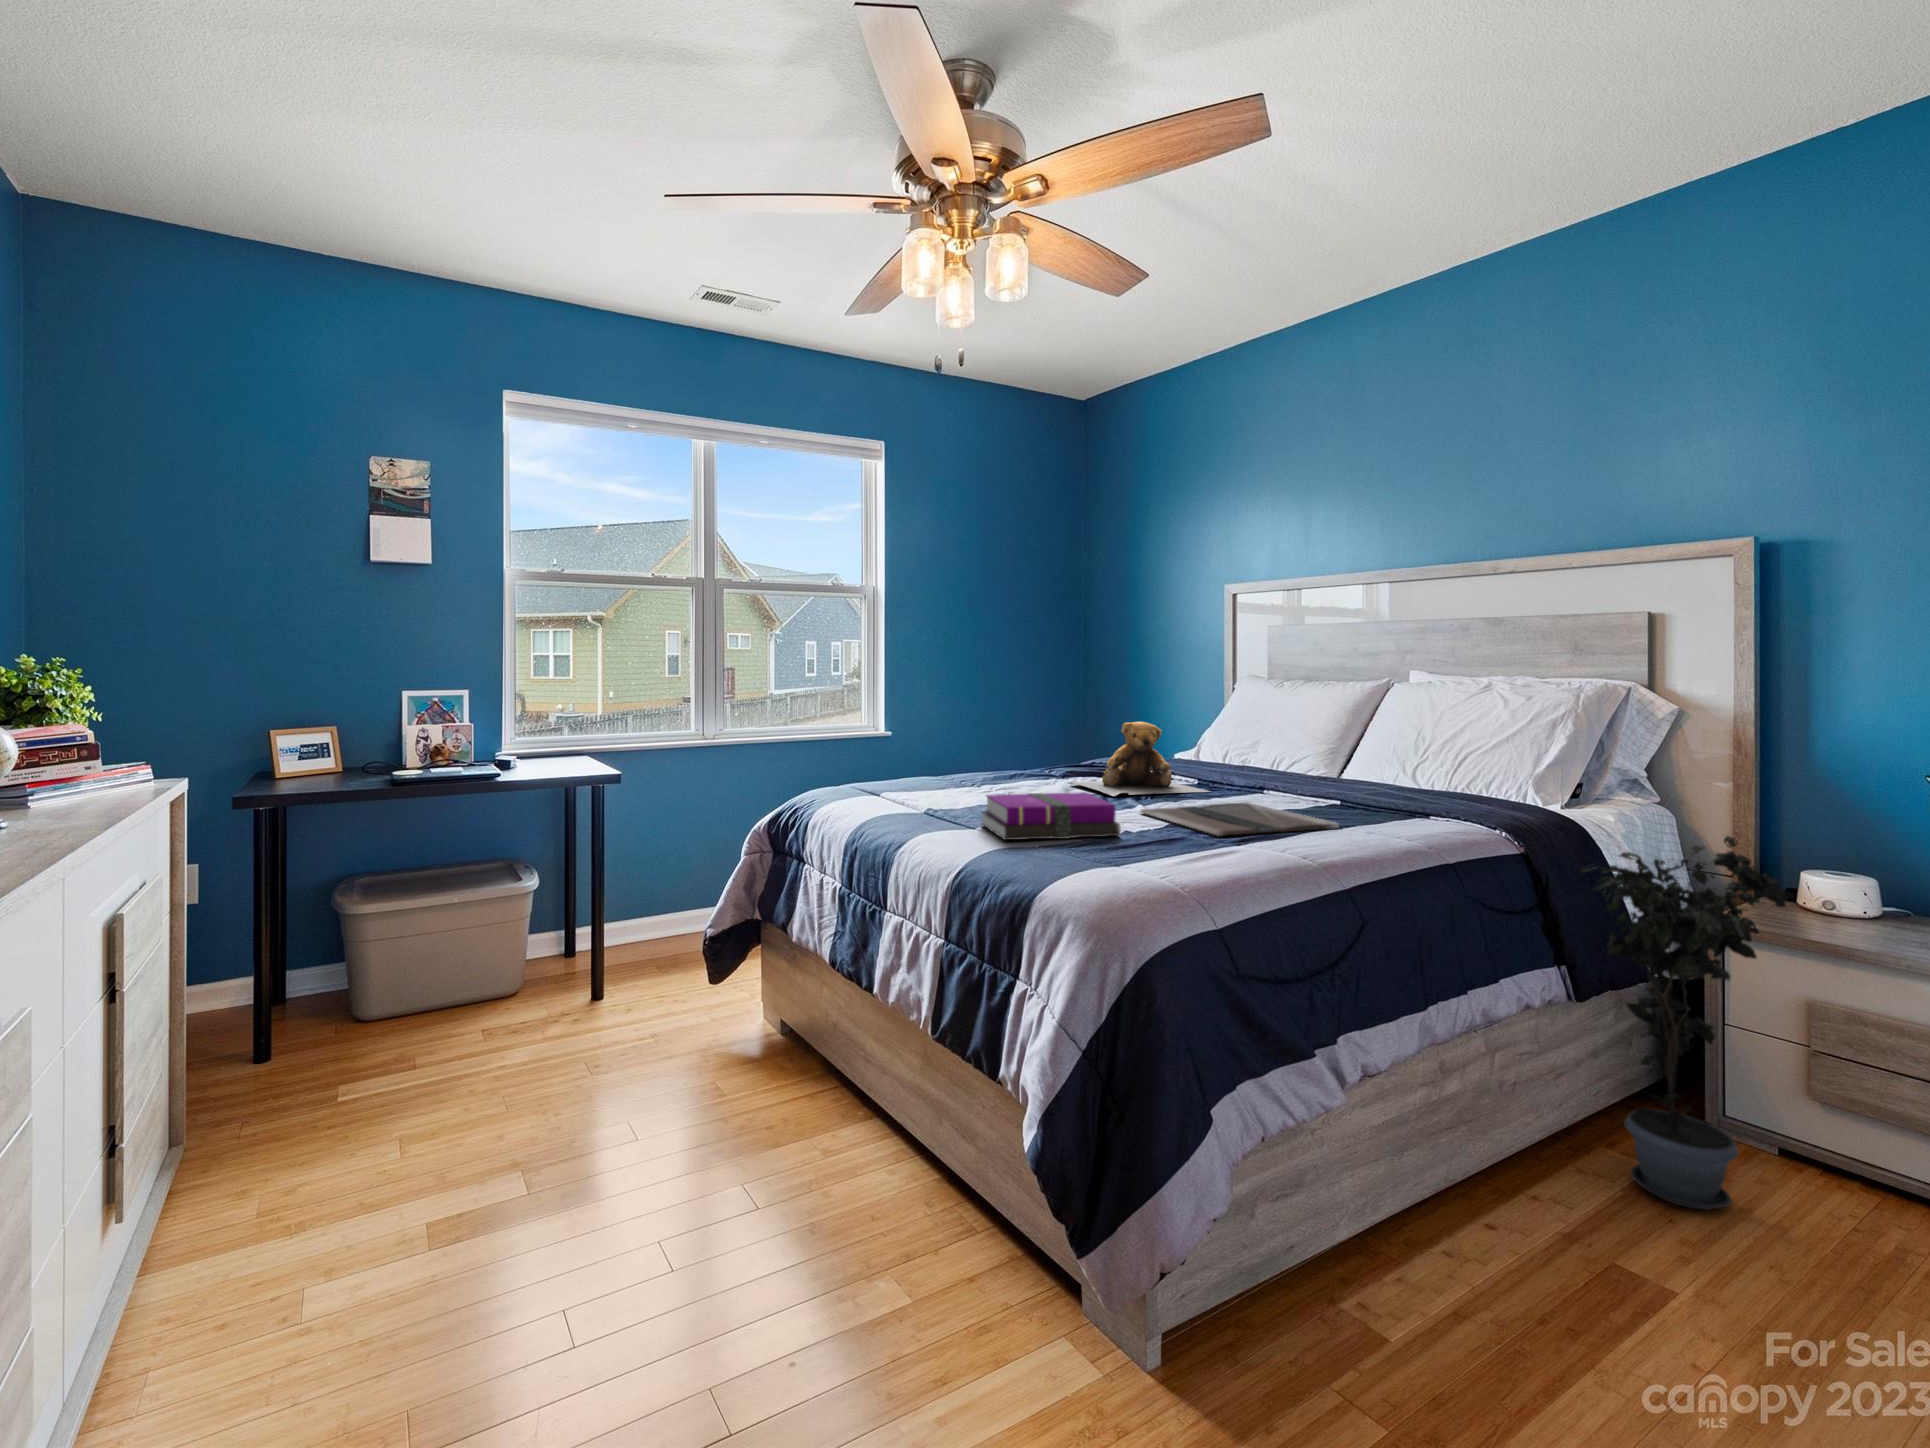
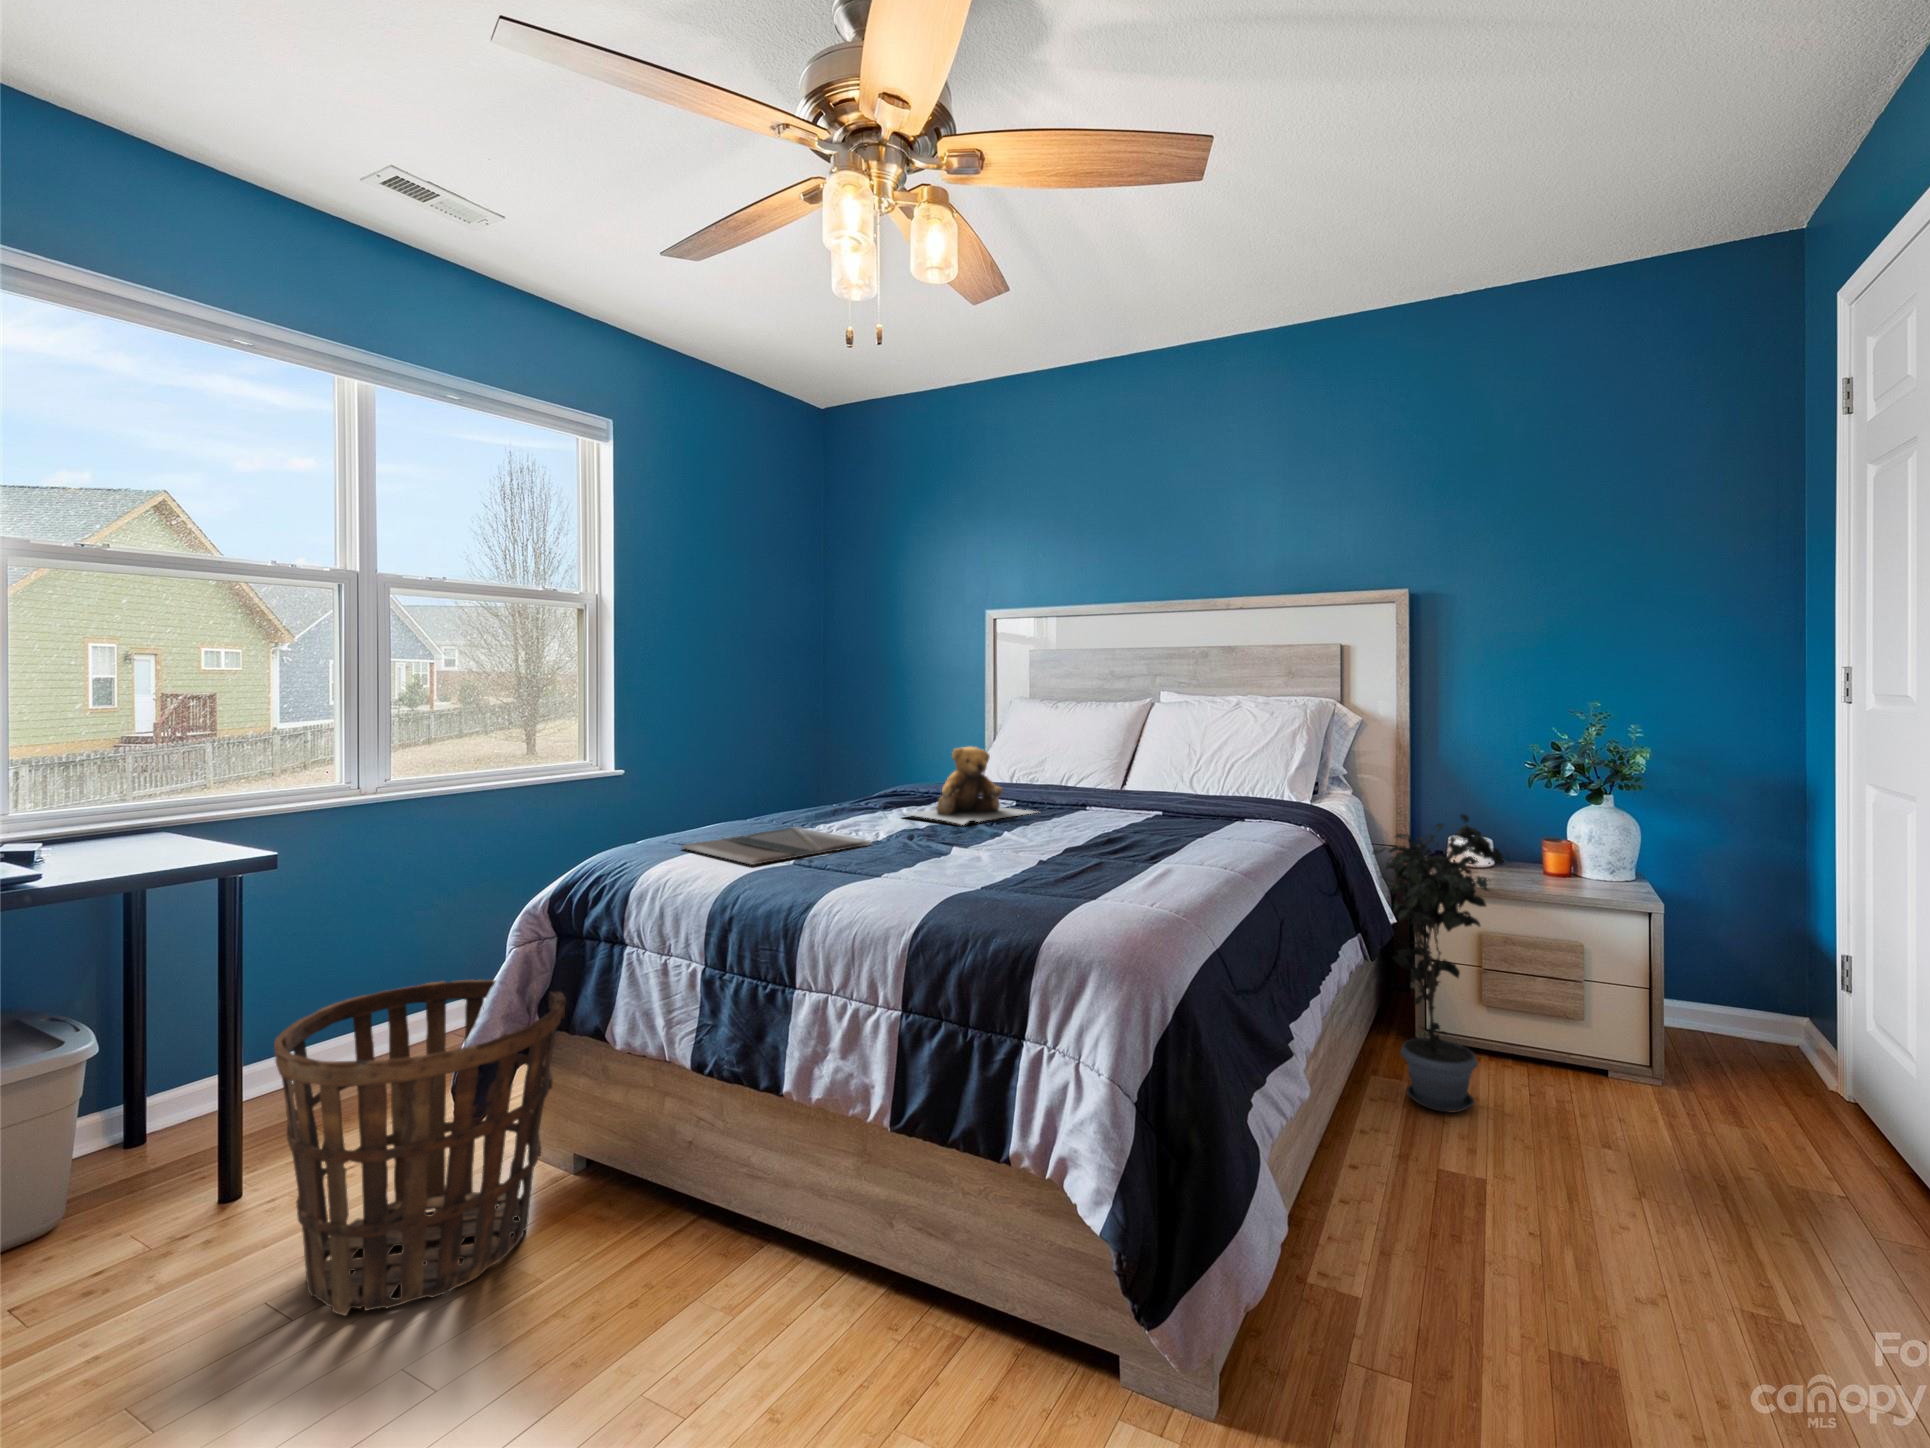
notebook: present [982,792,1120,840] -> none [876,823,1037,884]
laptop: present [1140,802,1339,836] -> present [682,827,871,865]
basket: none [589,875,767,1089] -> present [274,980,566,1315]

